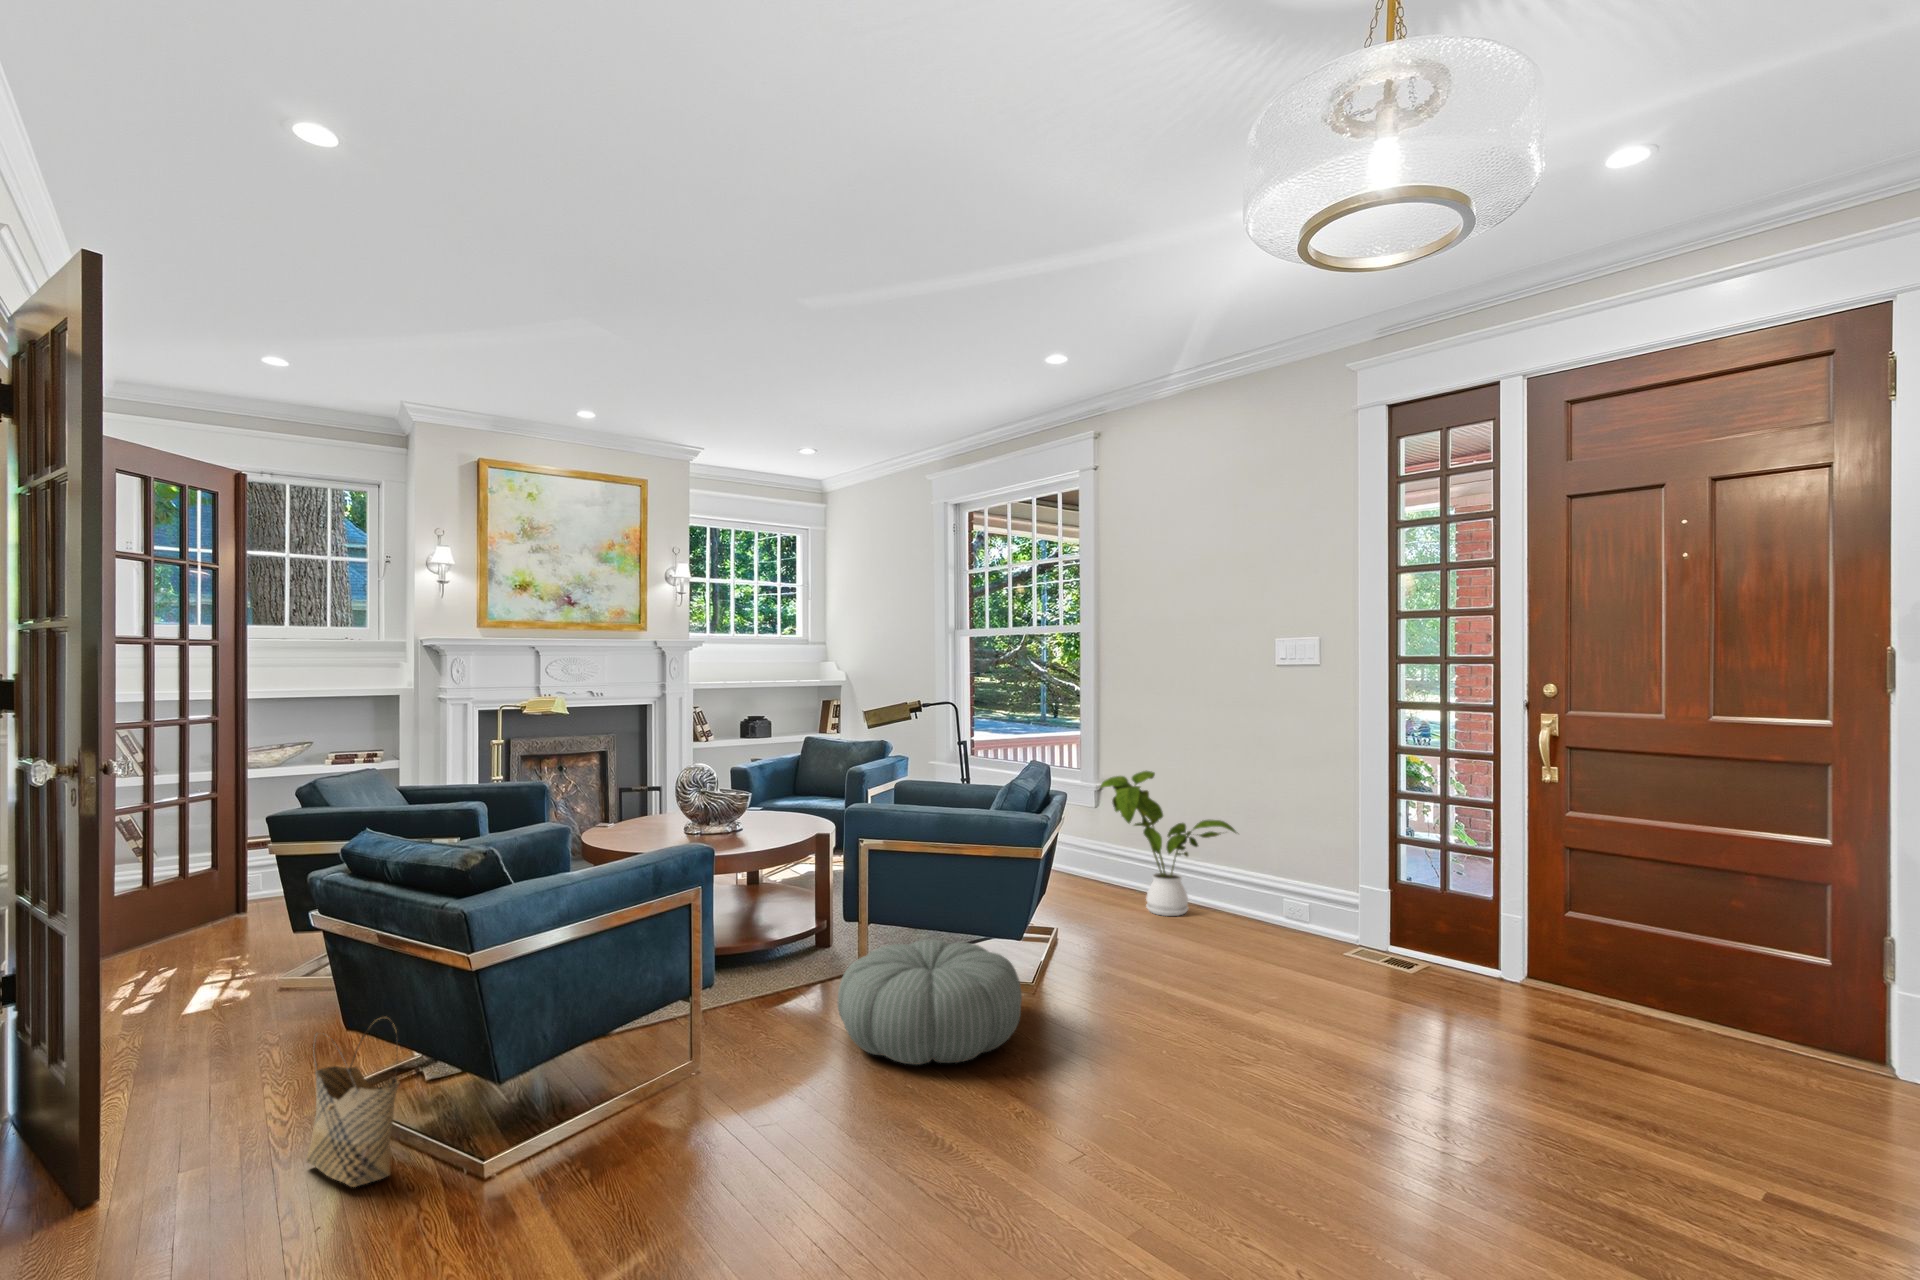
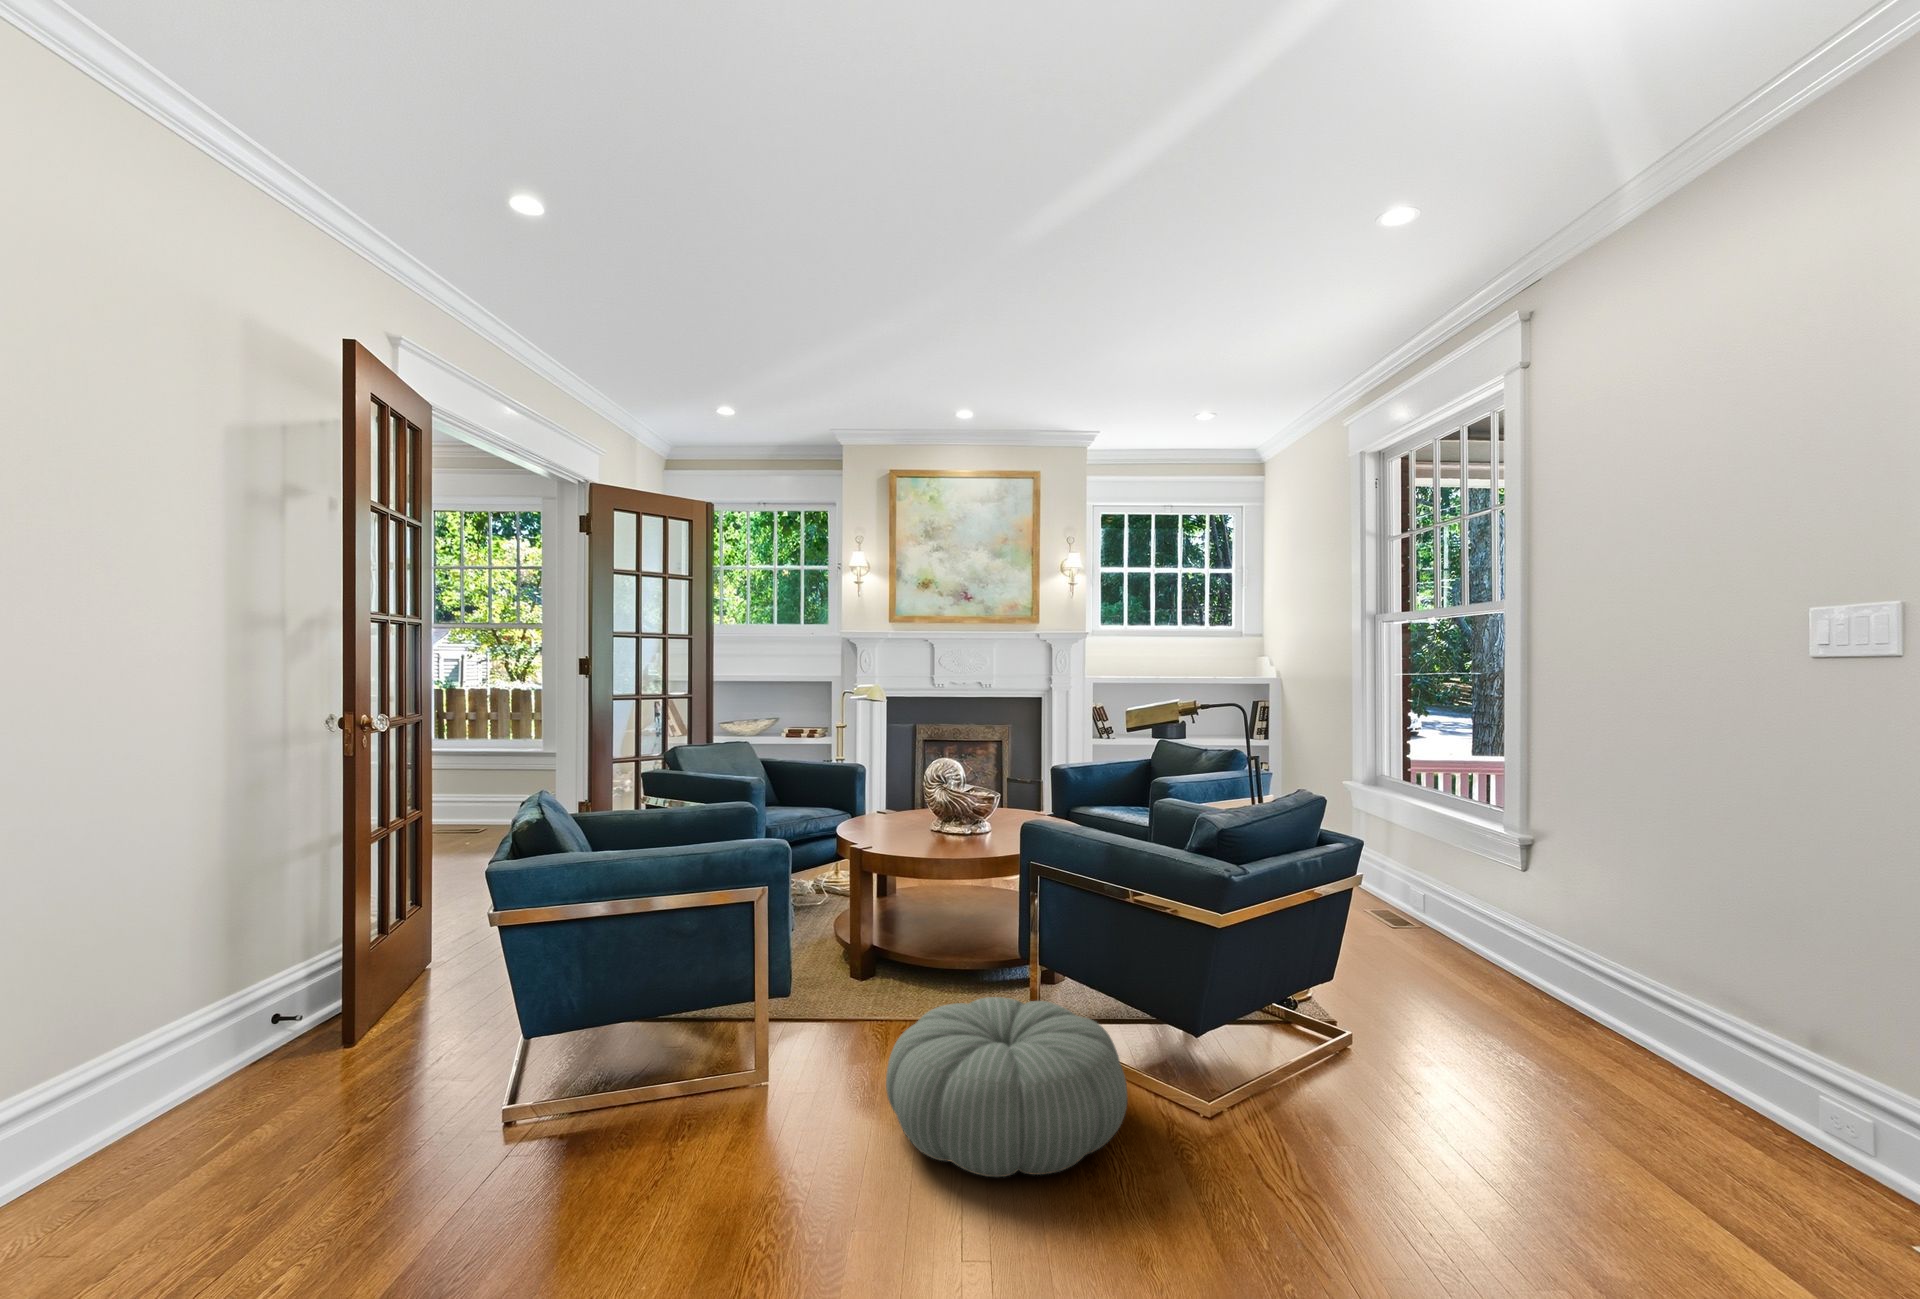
house plant: present [1100,771,1236,916] -> none [1459,822,1709,1060]
woven basket: present [306,1016,399,1187] -> none [405,954,470,1097]

